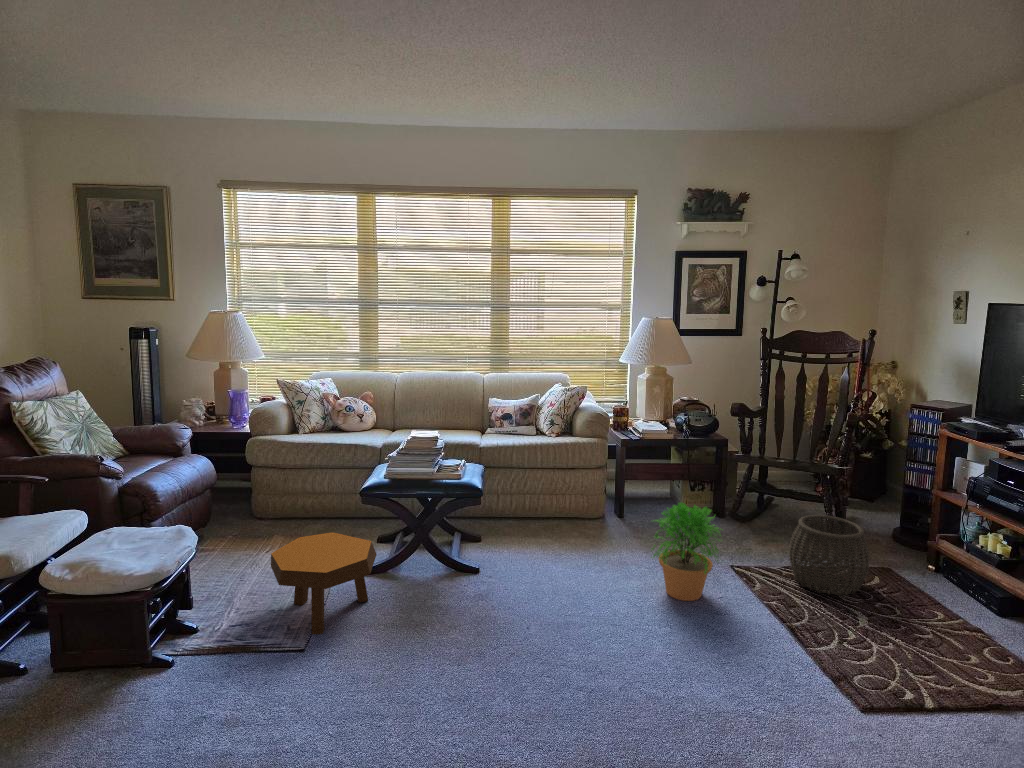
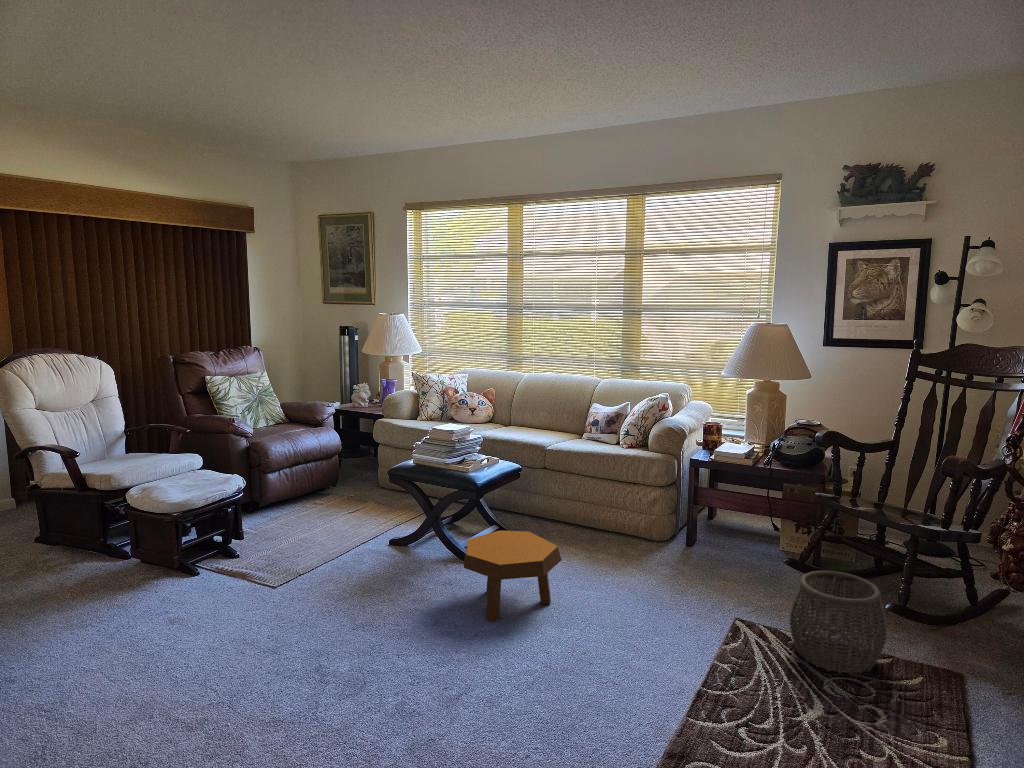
potted plant: present [652,502,719,601] -> none [608,522,695,631]
footstool: present [271,532,377,635] -> present [464,530,561,622]

